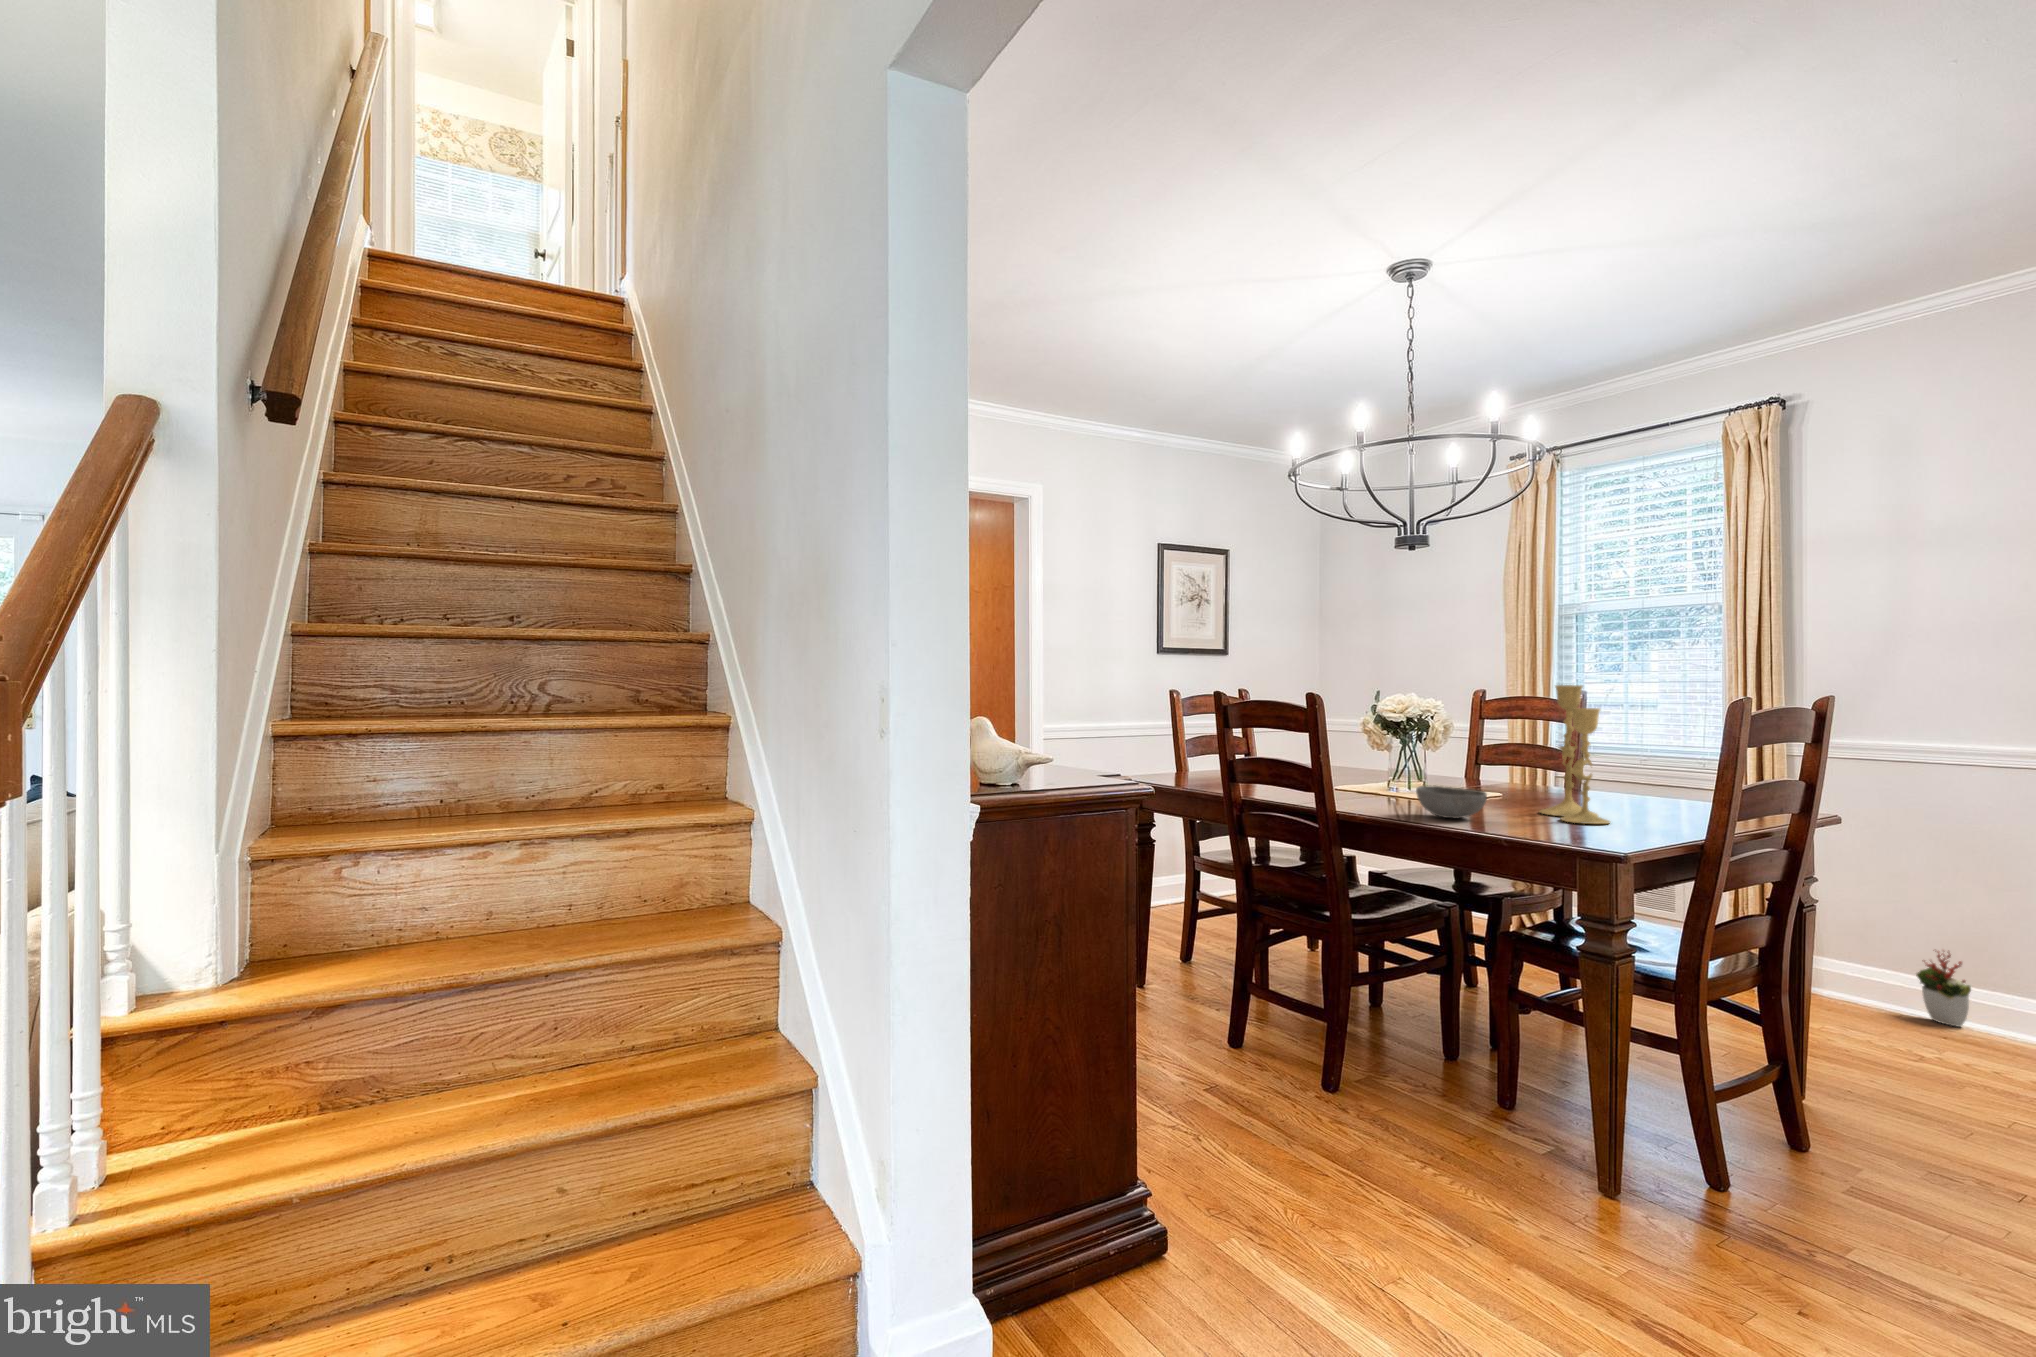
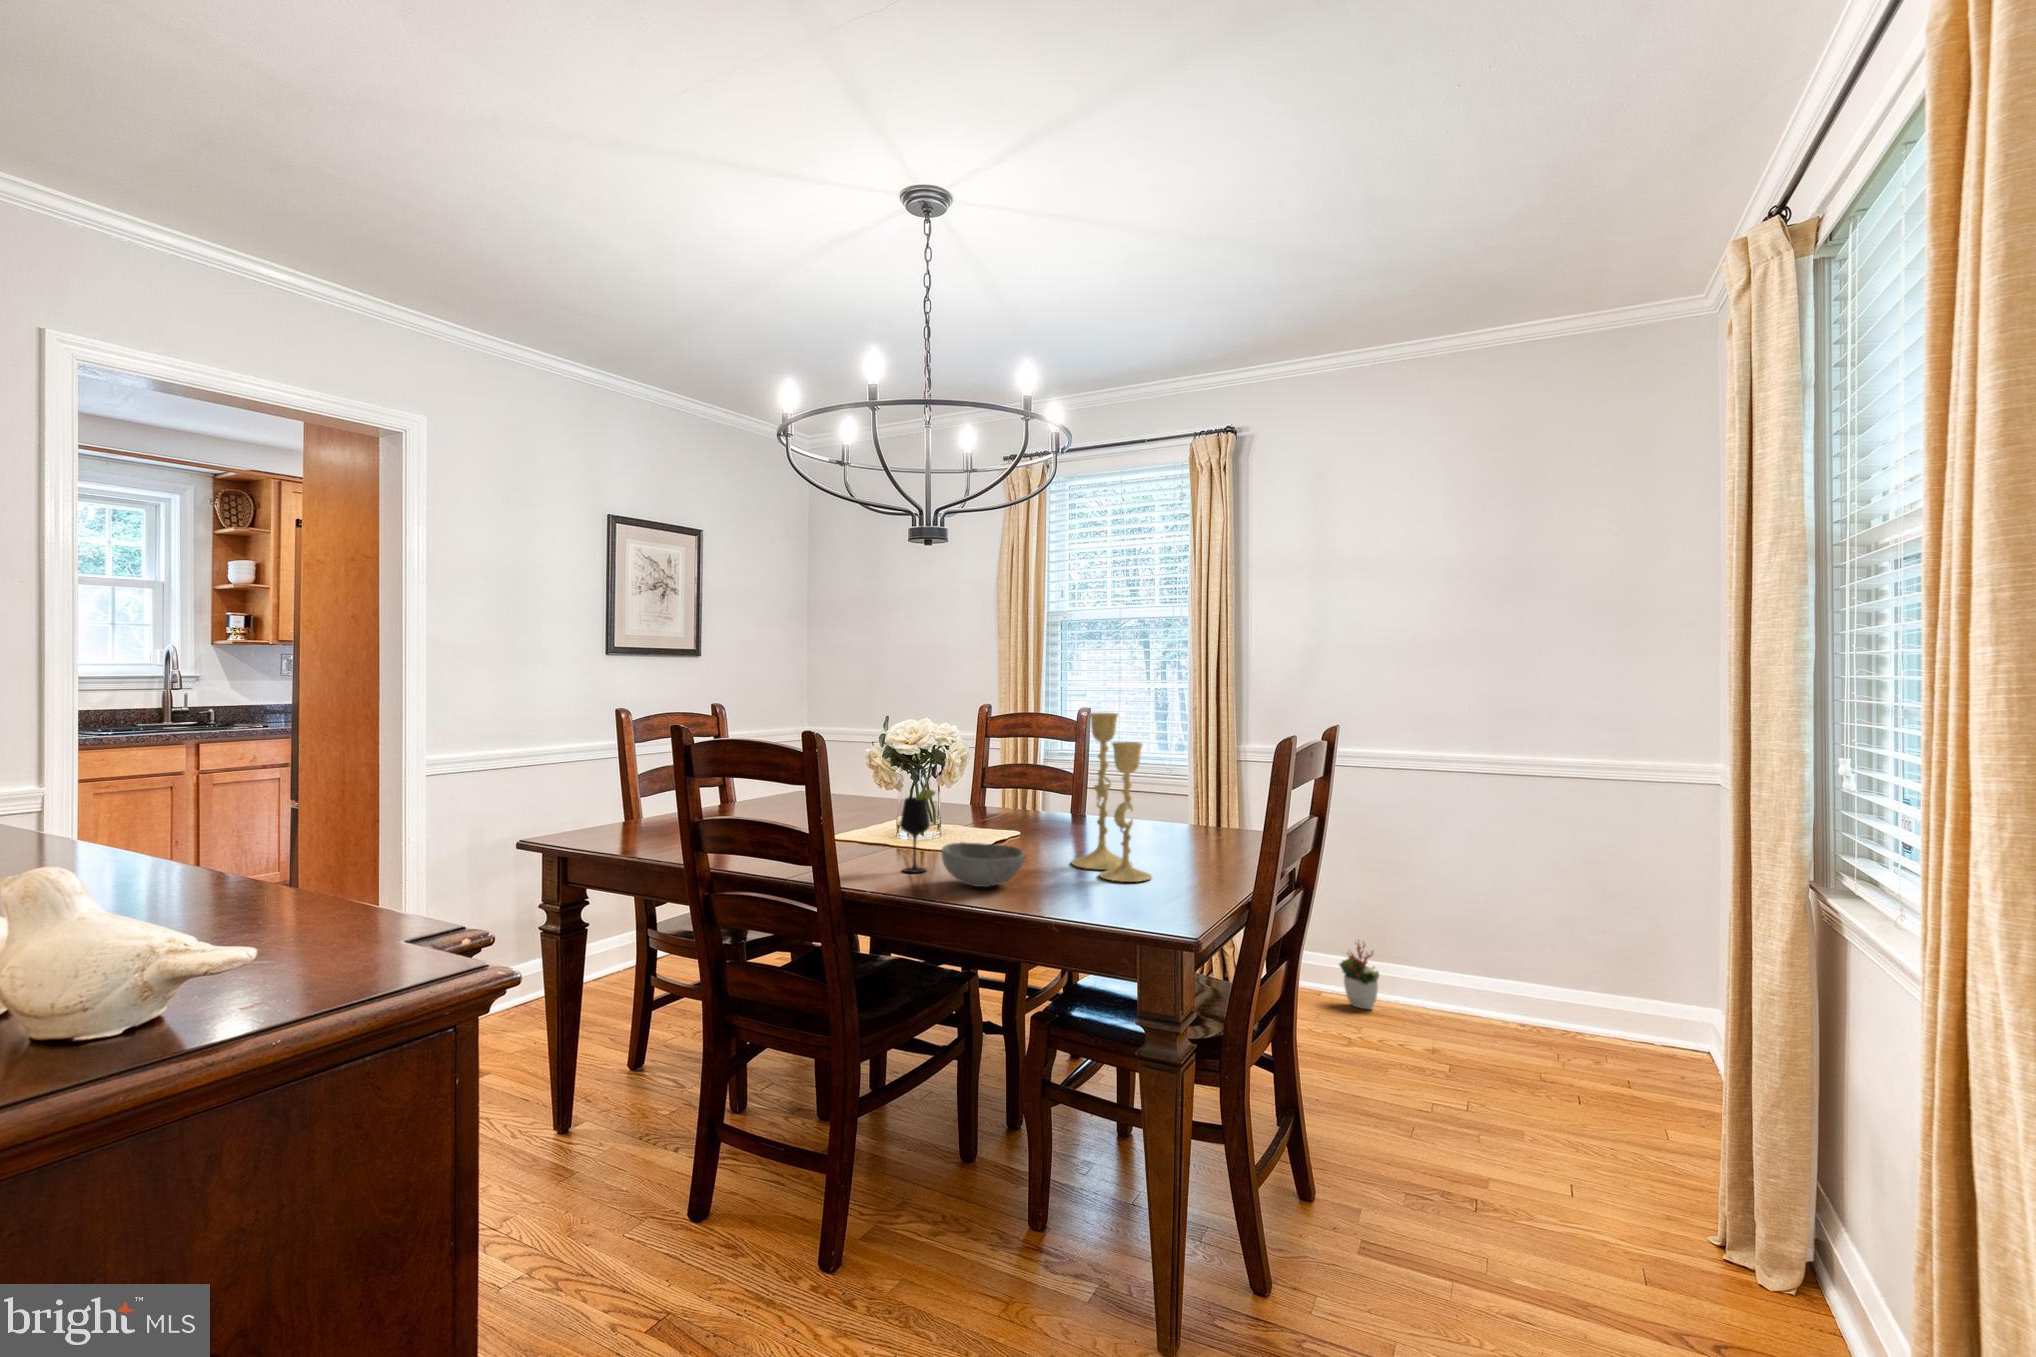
wine glass: none [1385,738,1415,809] -> present [900,784,935,872]

